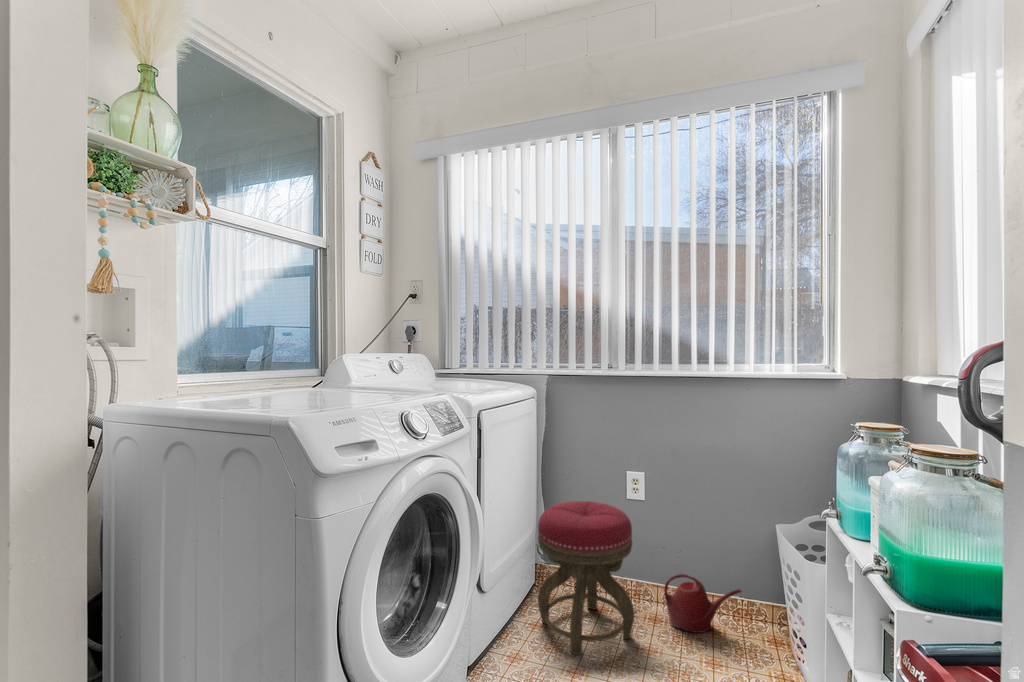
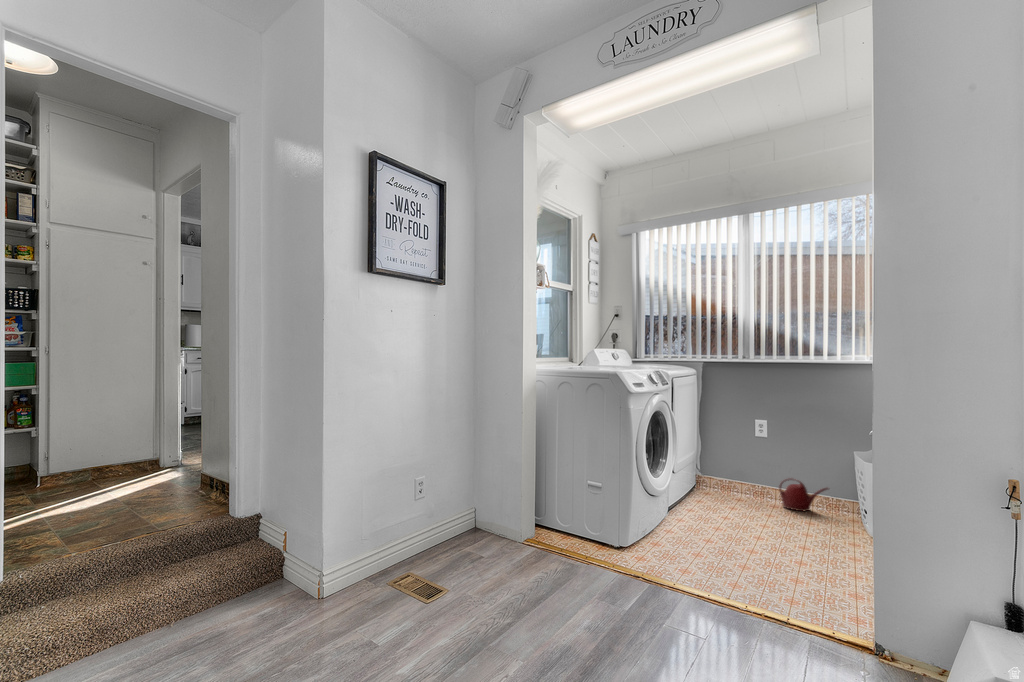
stool: present [538,501,634,655] -> none [700,434,759,511]

